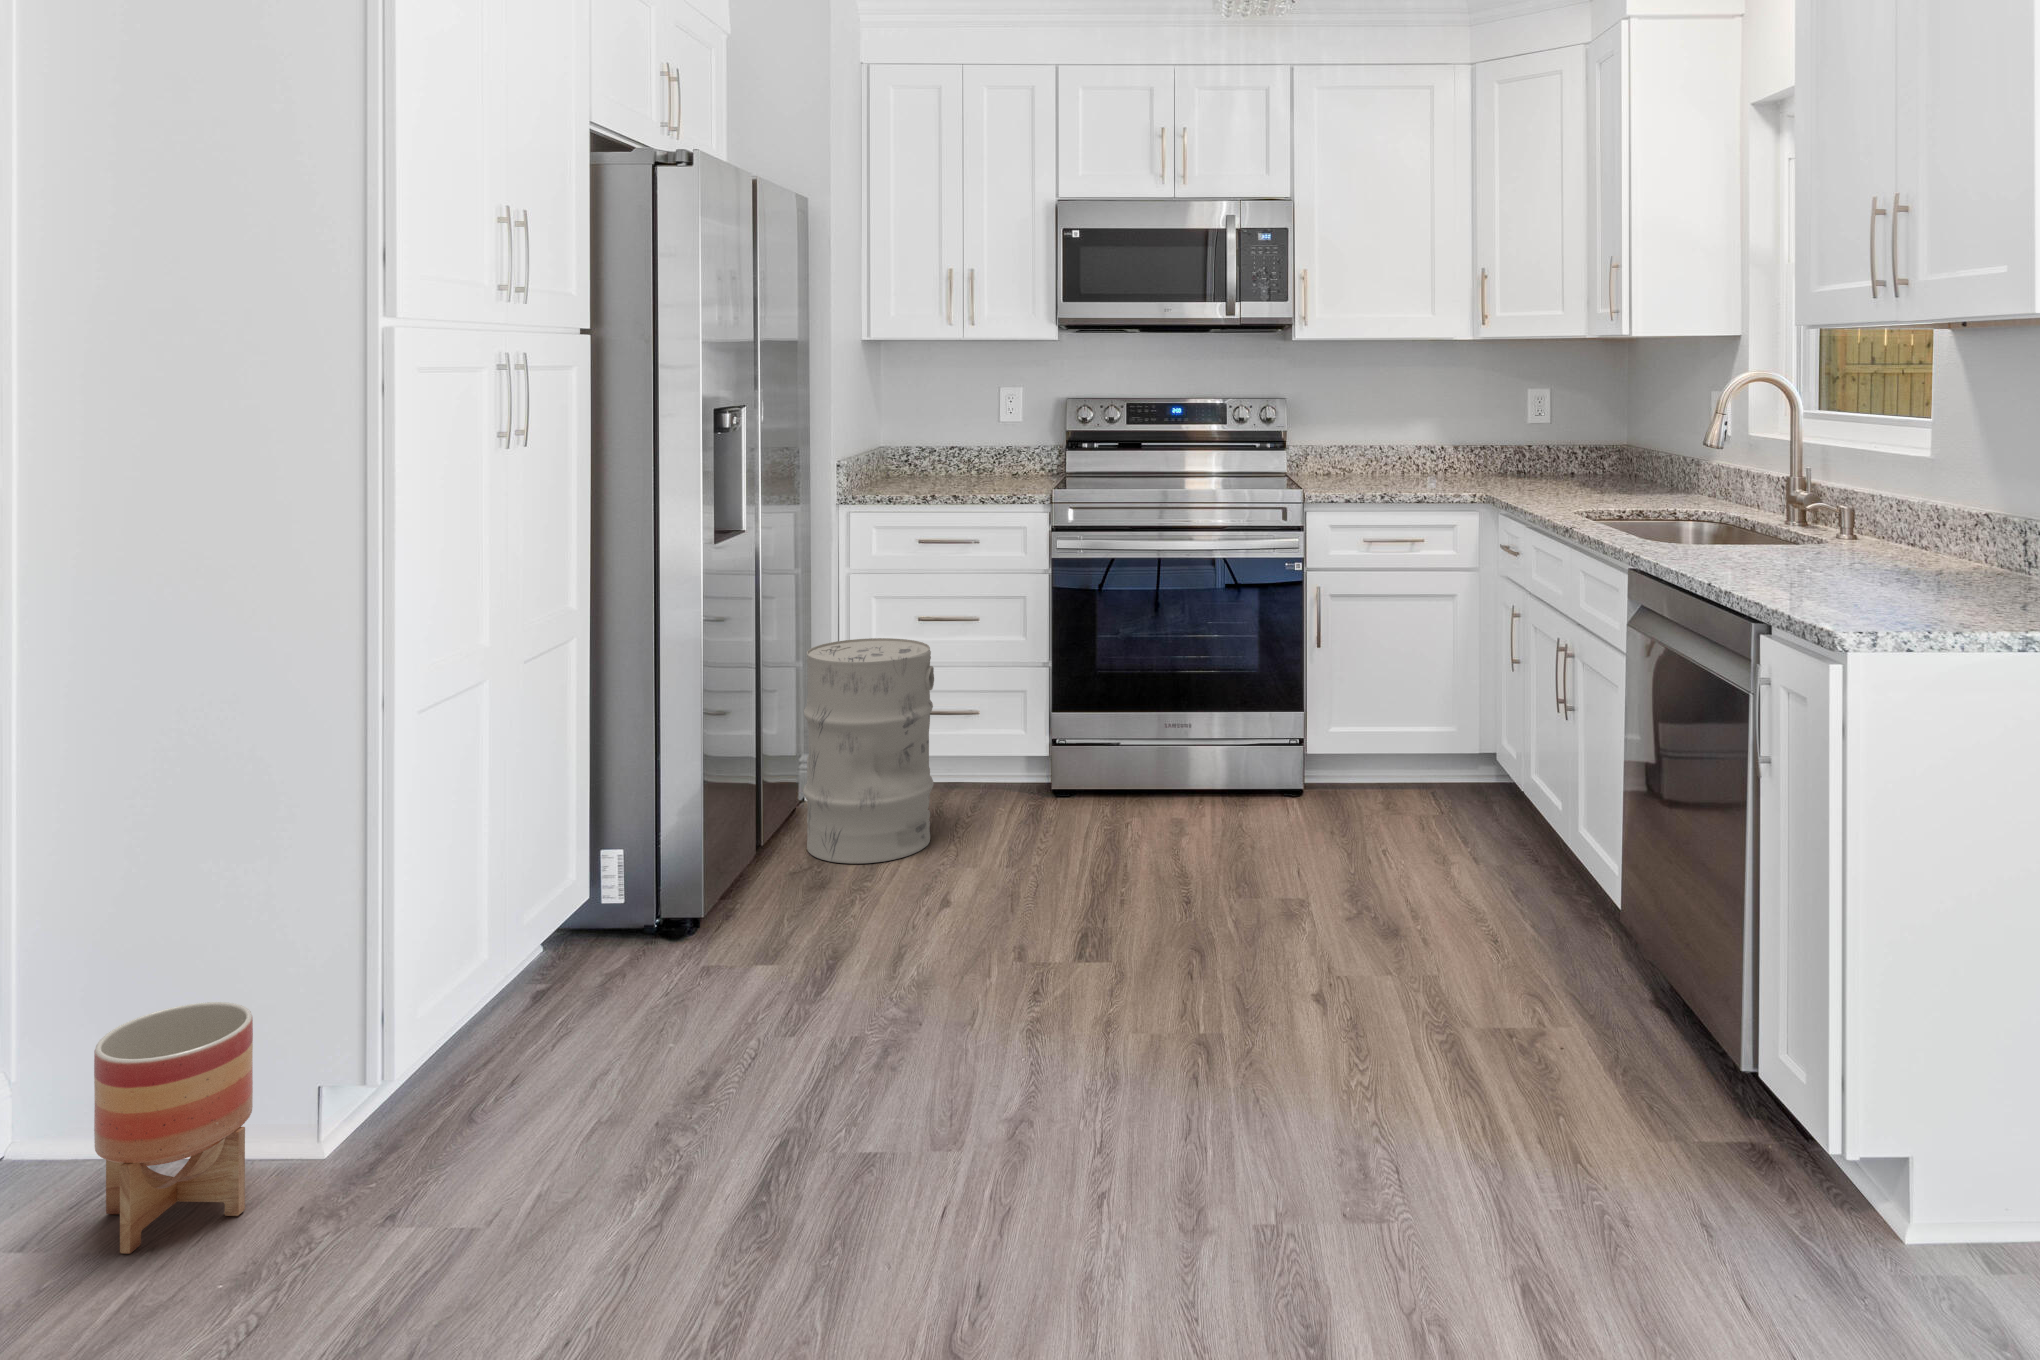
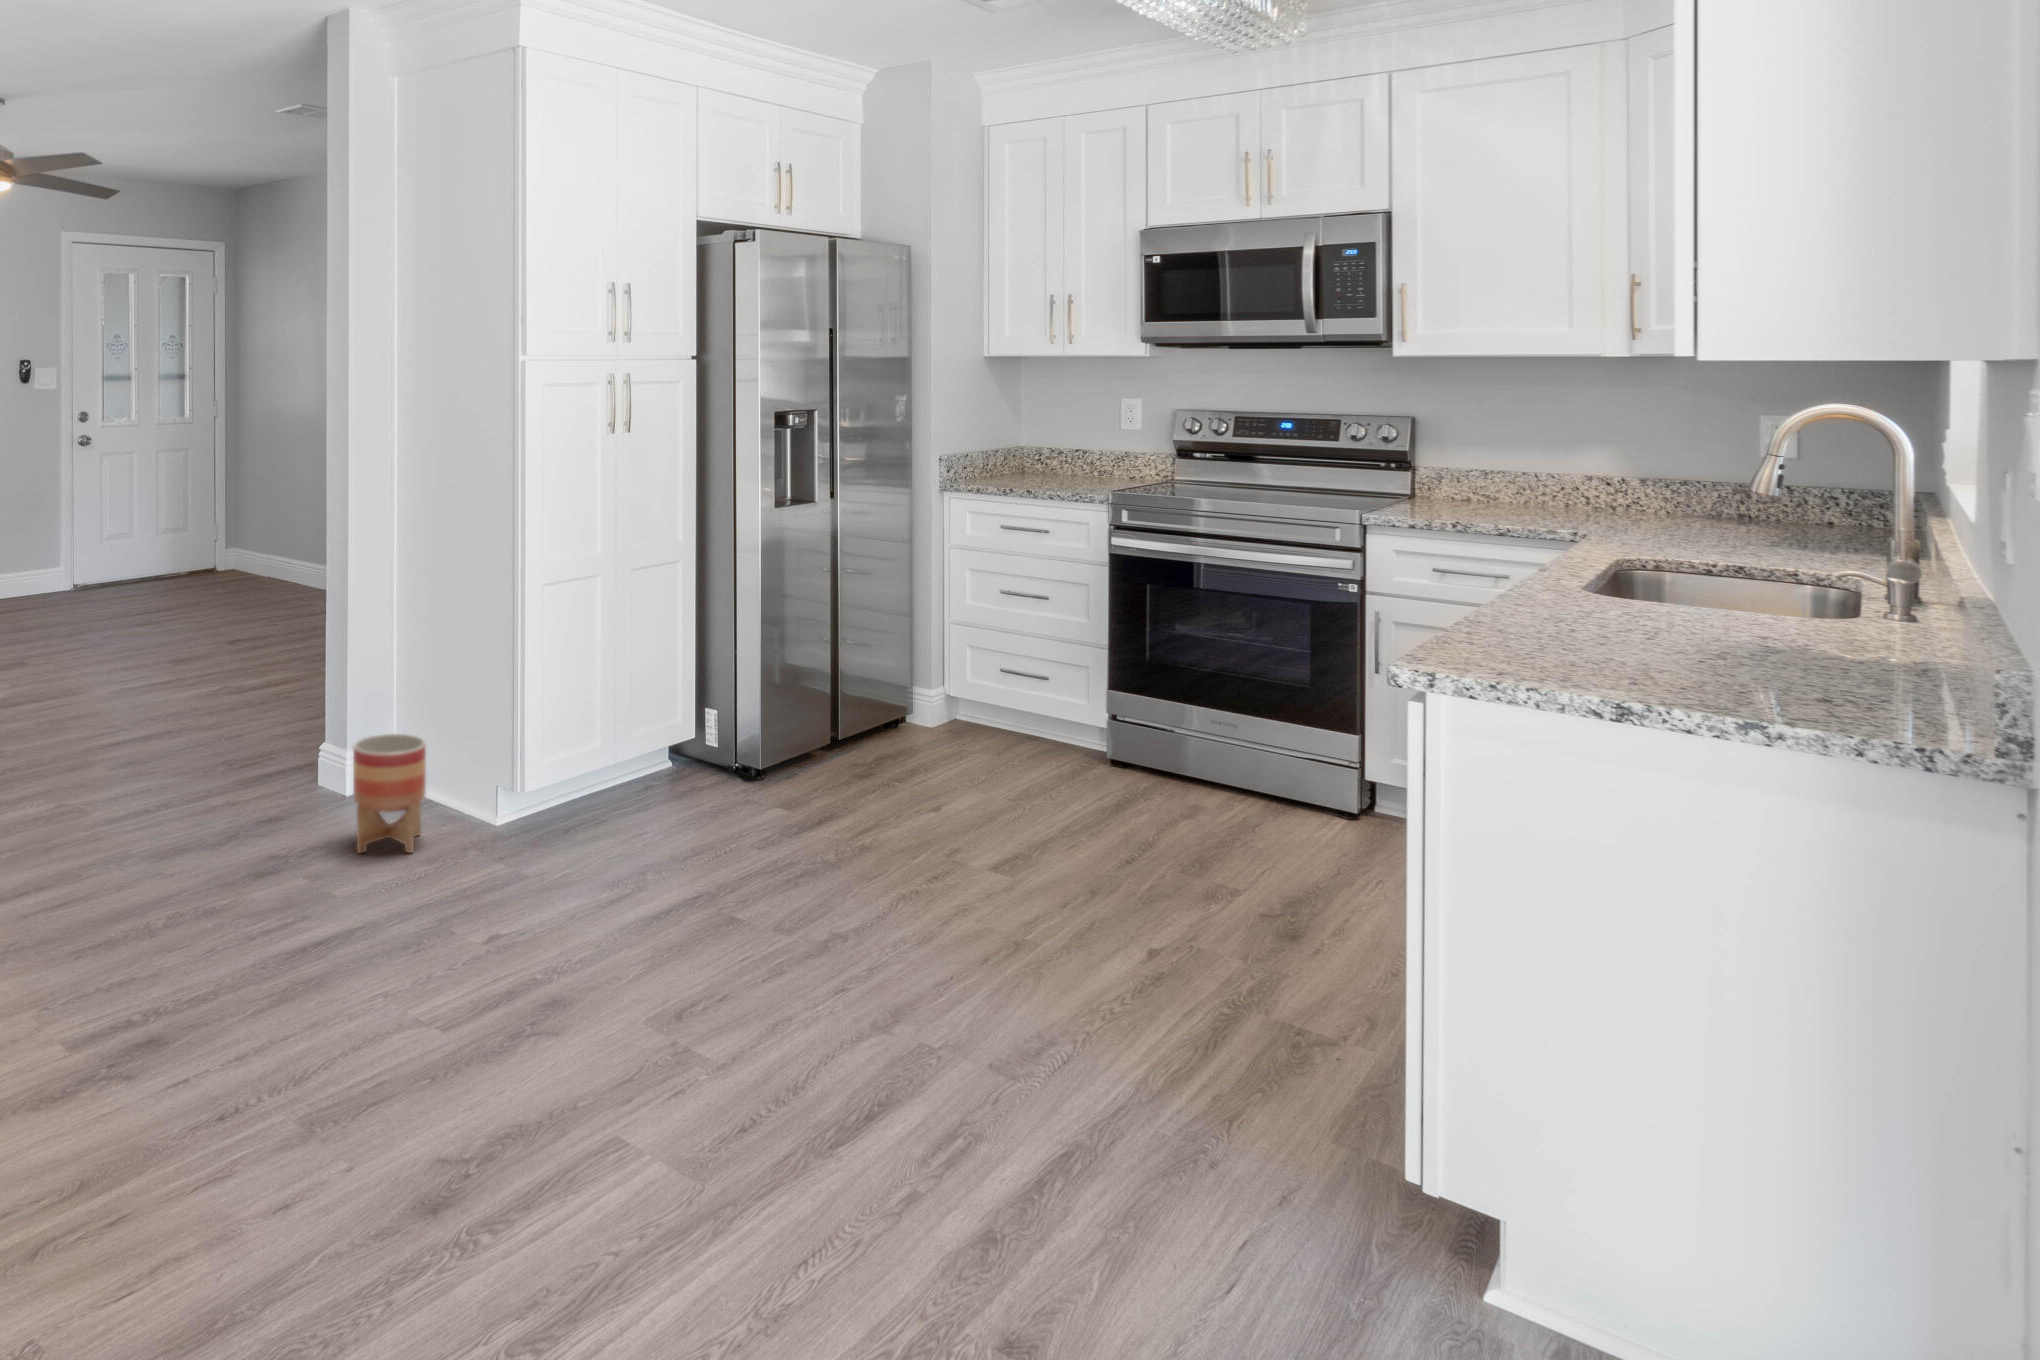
trash can: present [803,638,934,864] -> none [871,599,977,778]

